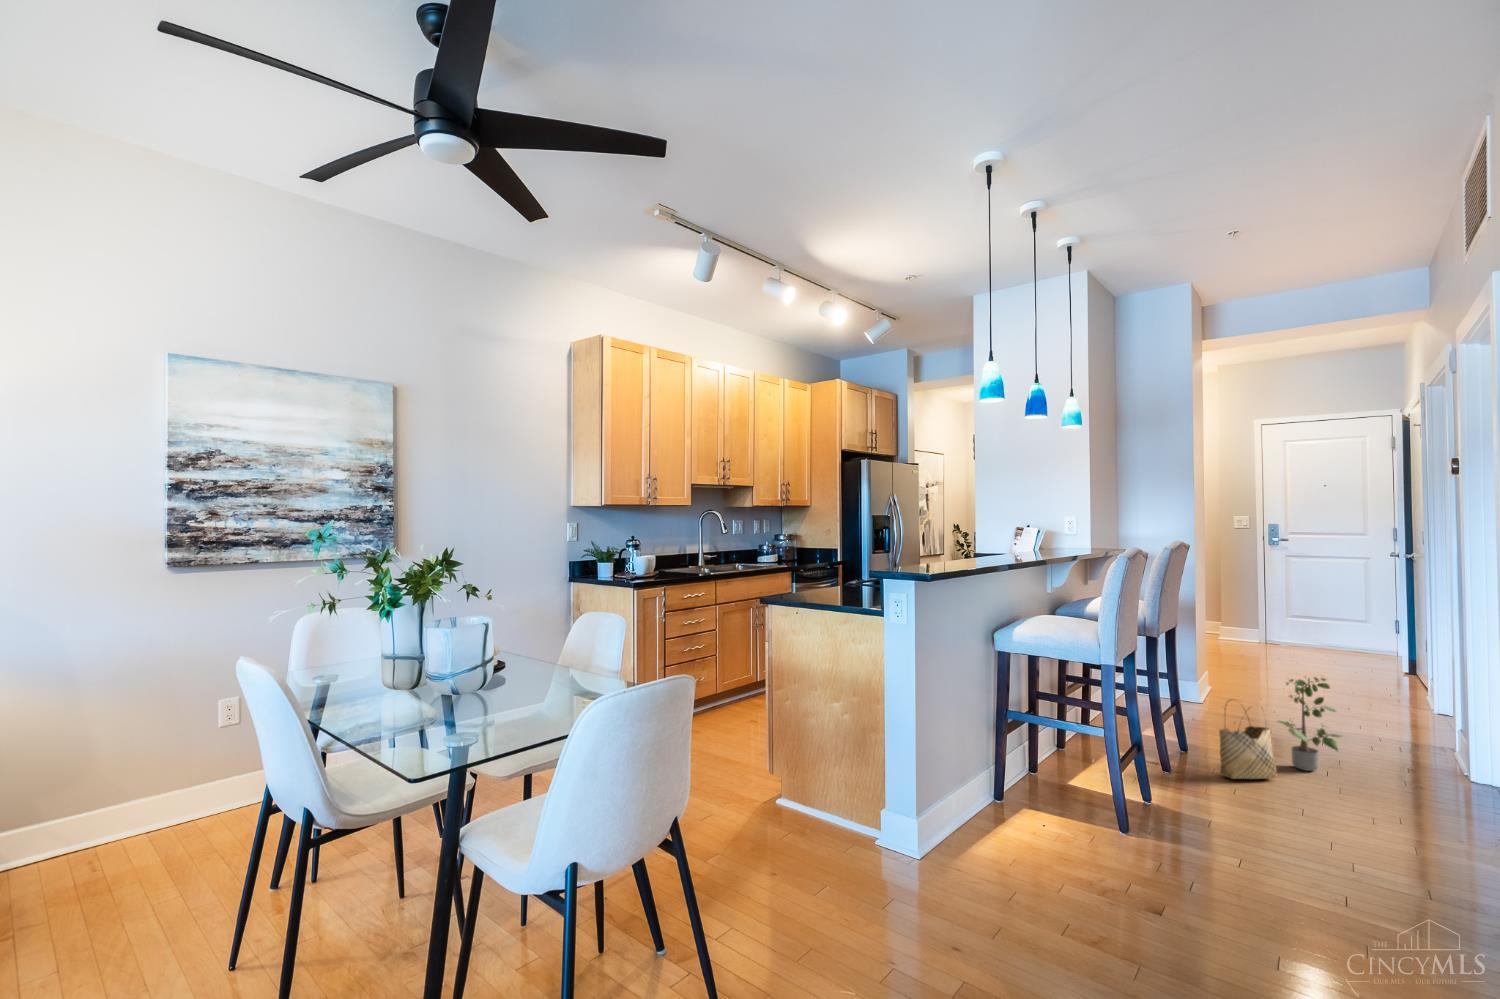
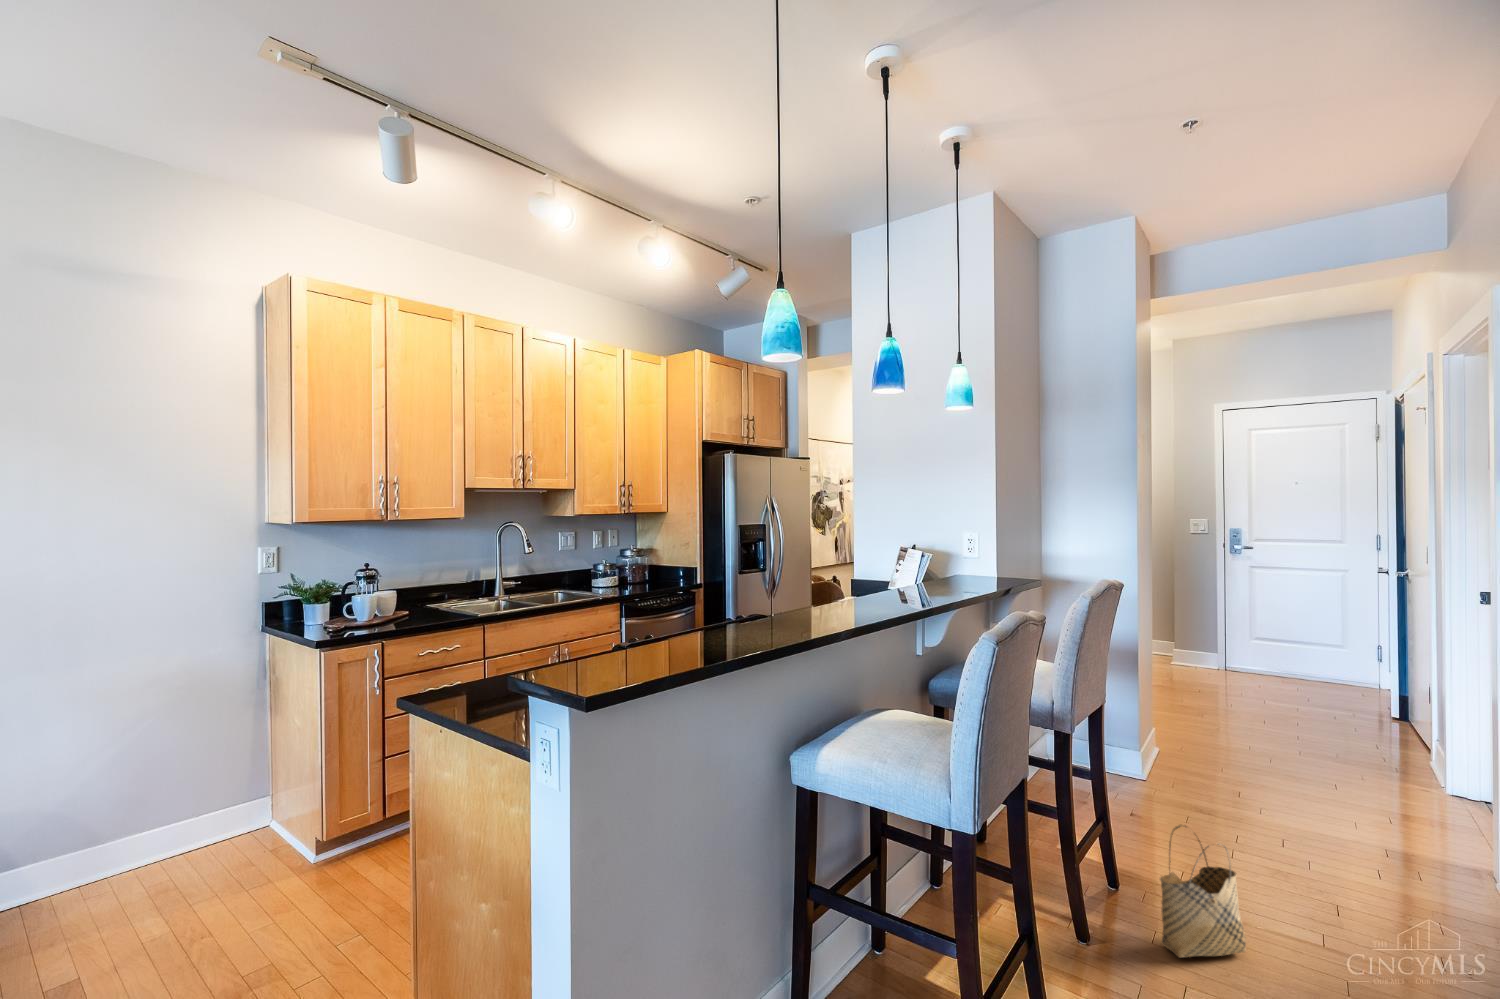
potted plant: present [1278,677,1341,771] -> none [1246,784,1346,931]

